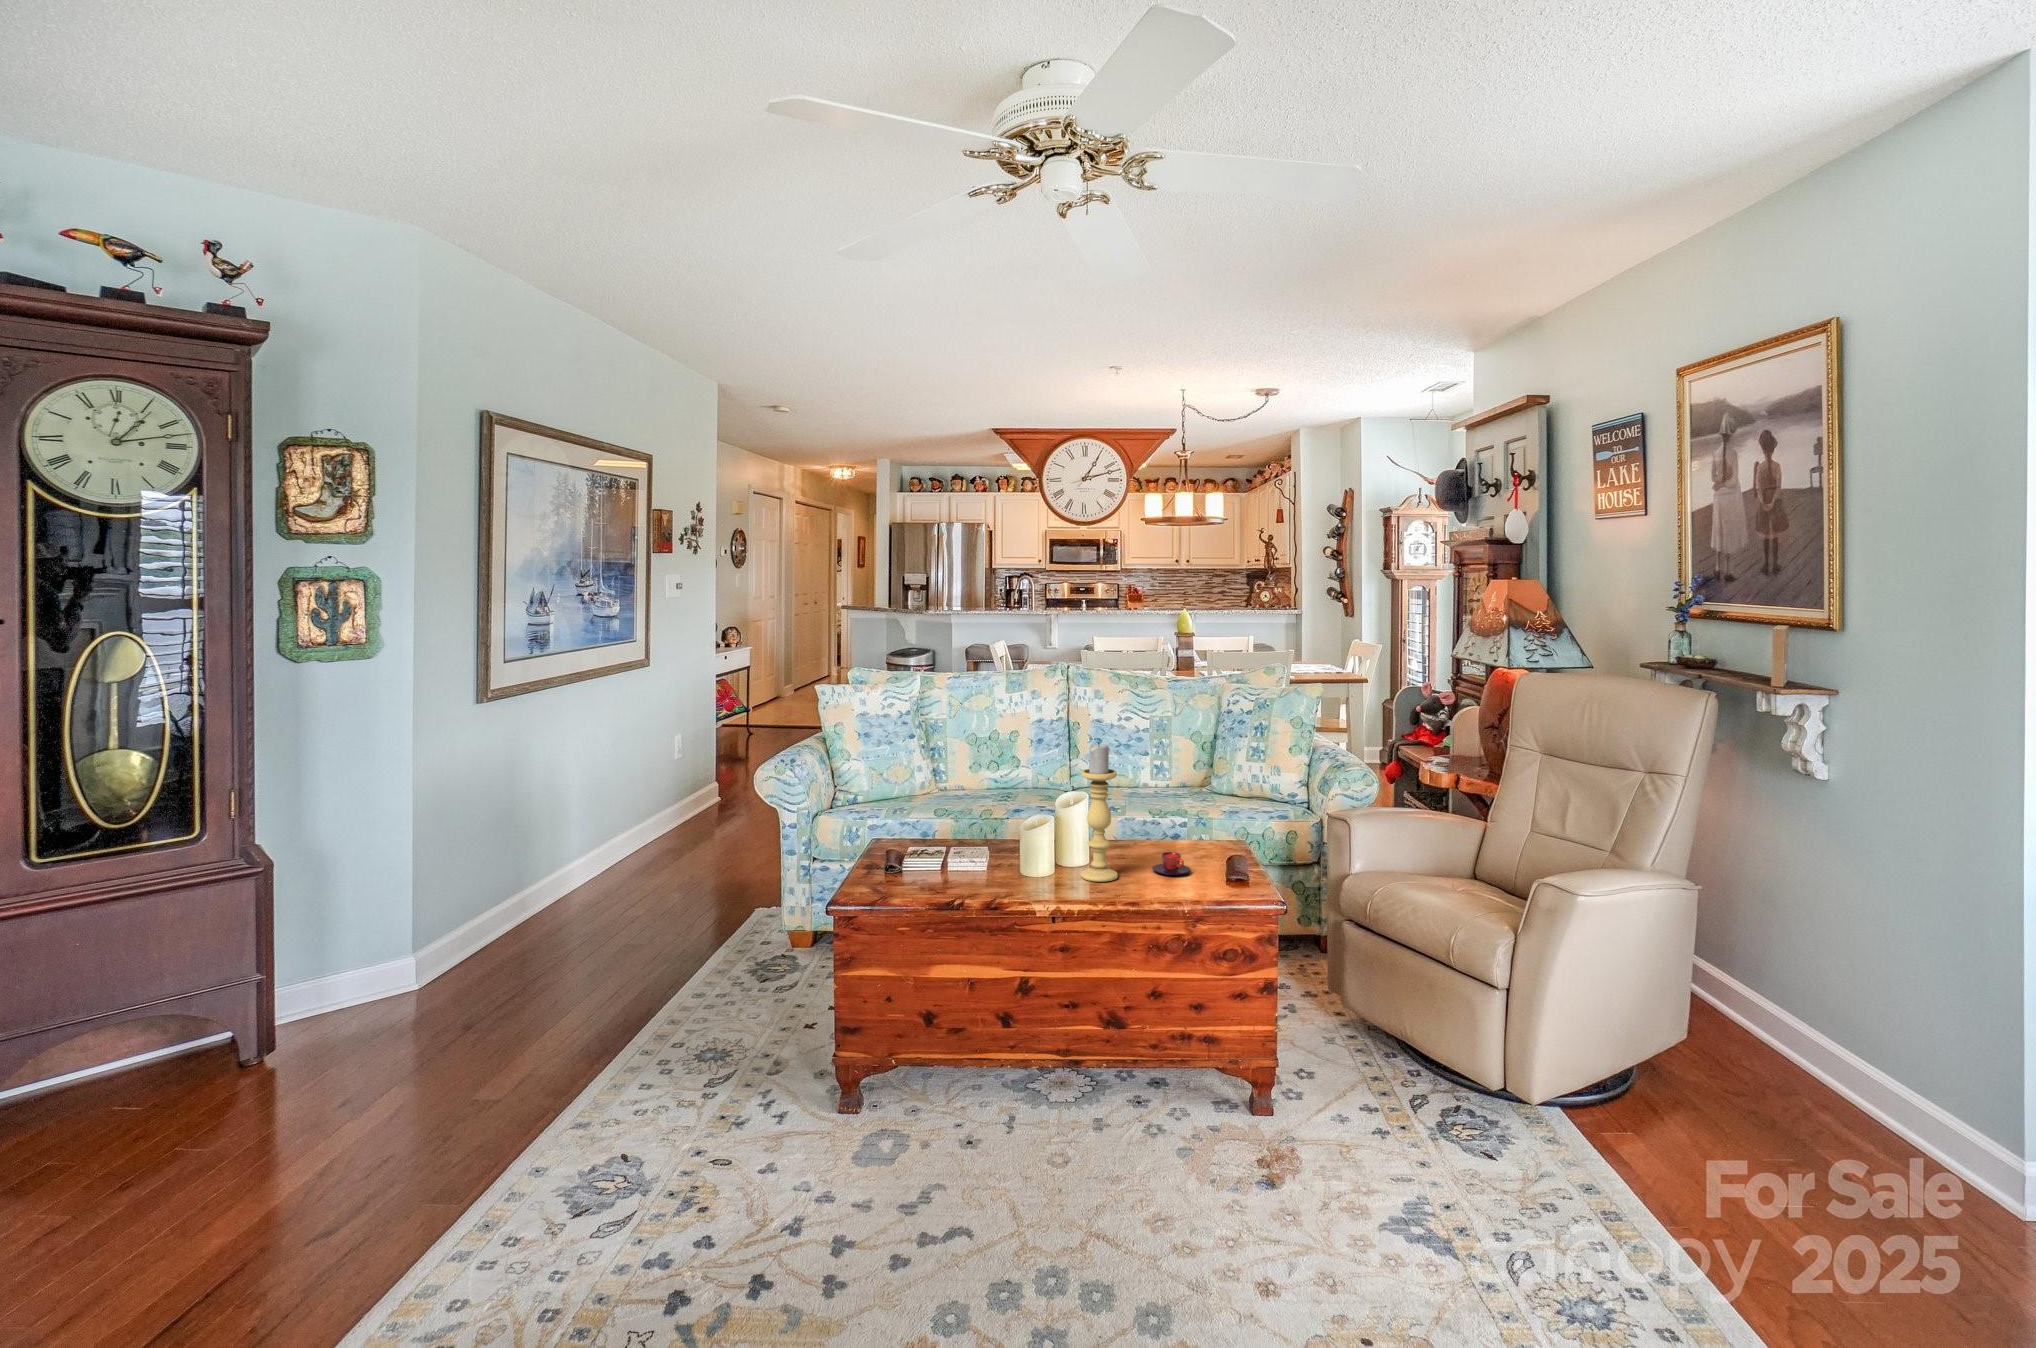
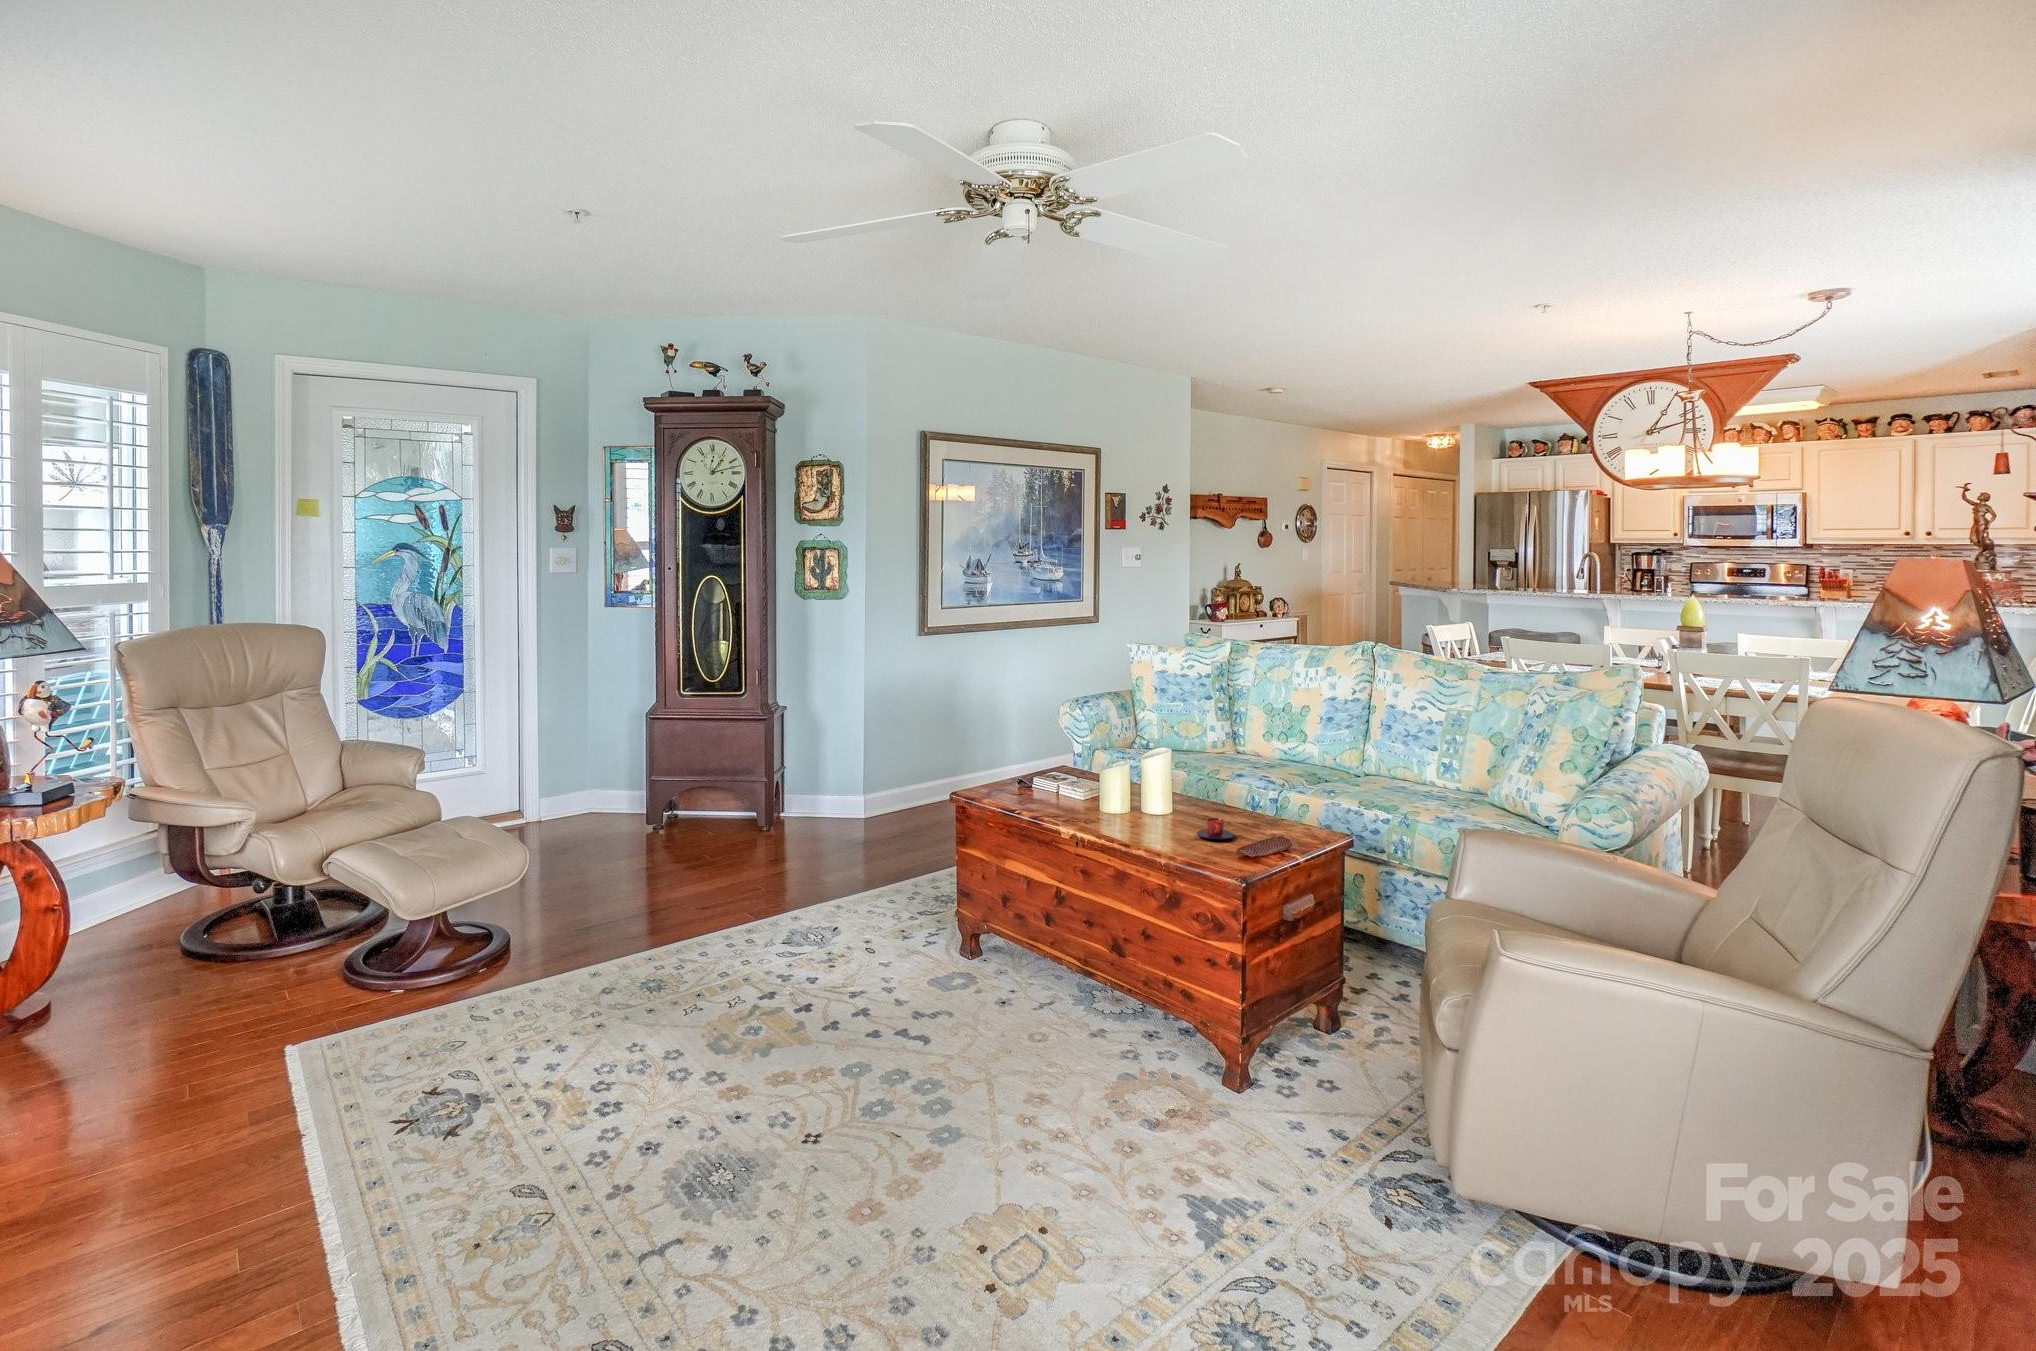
candle holder: present [1081,742,1118,882] -> none [1128,703,1163,831]

